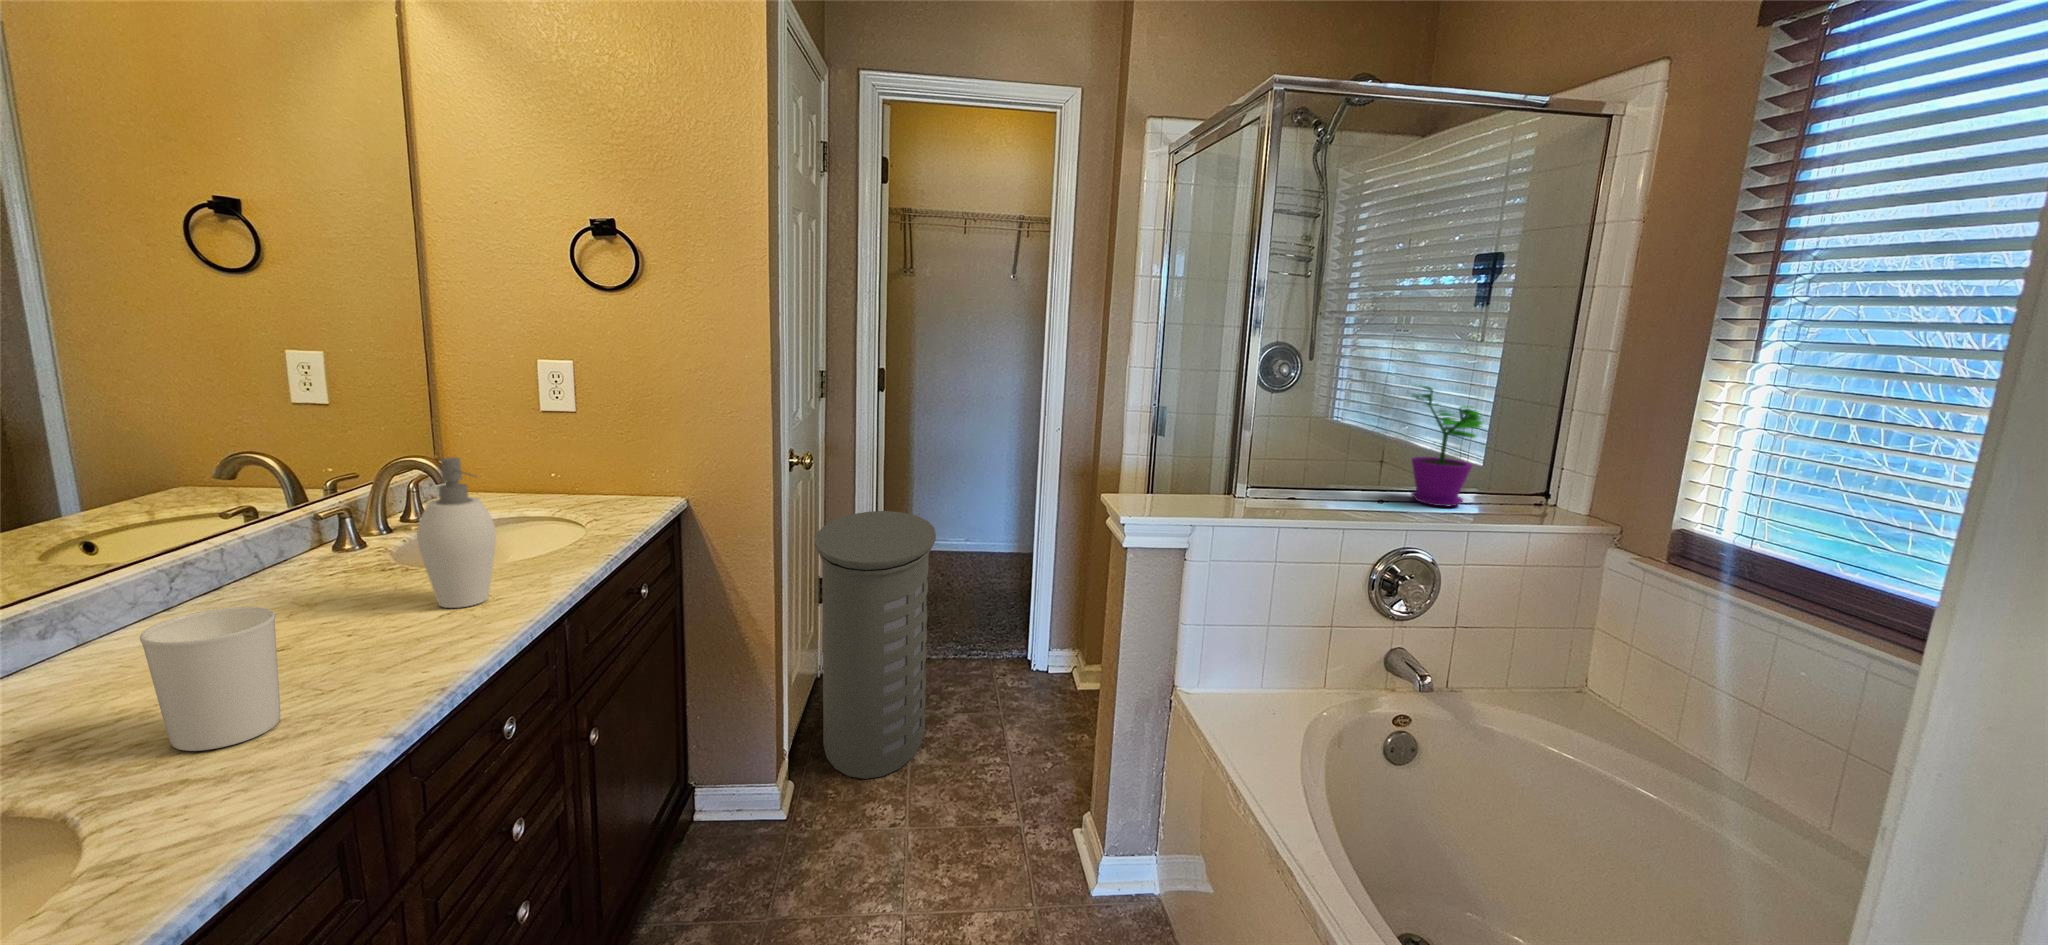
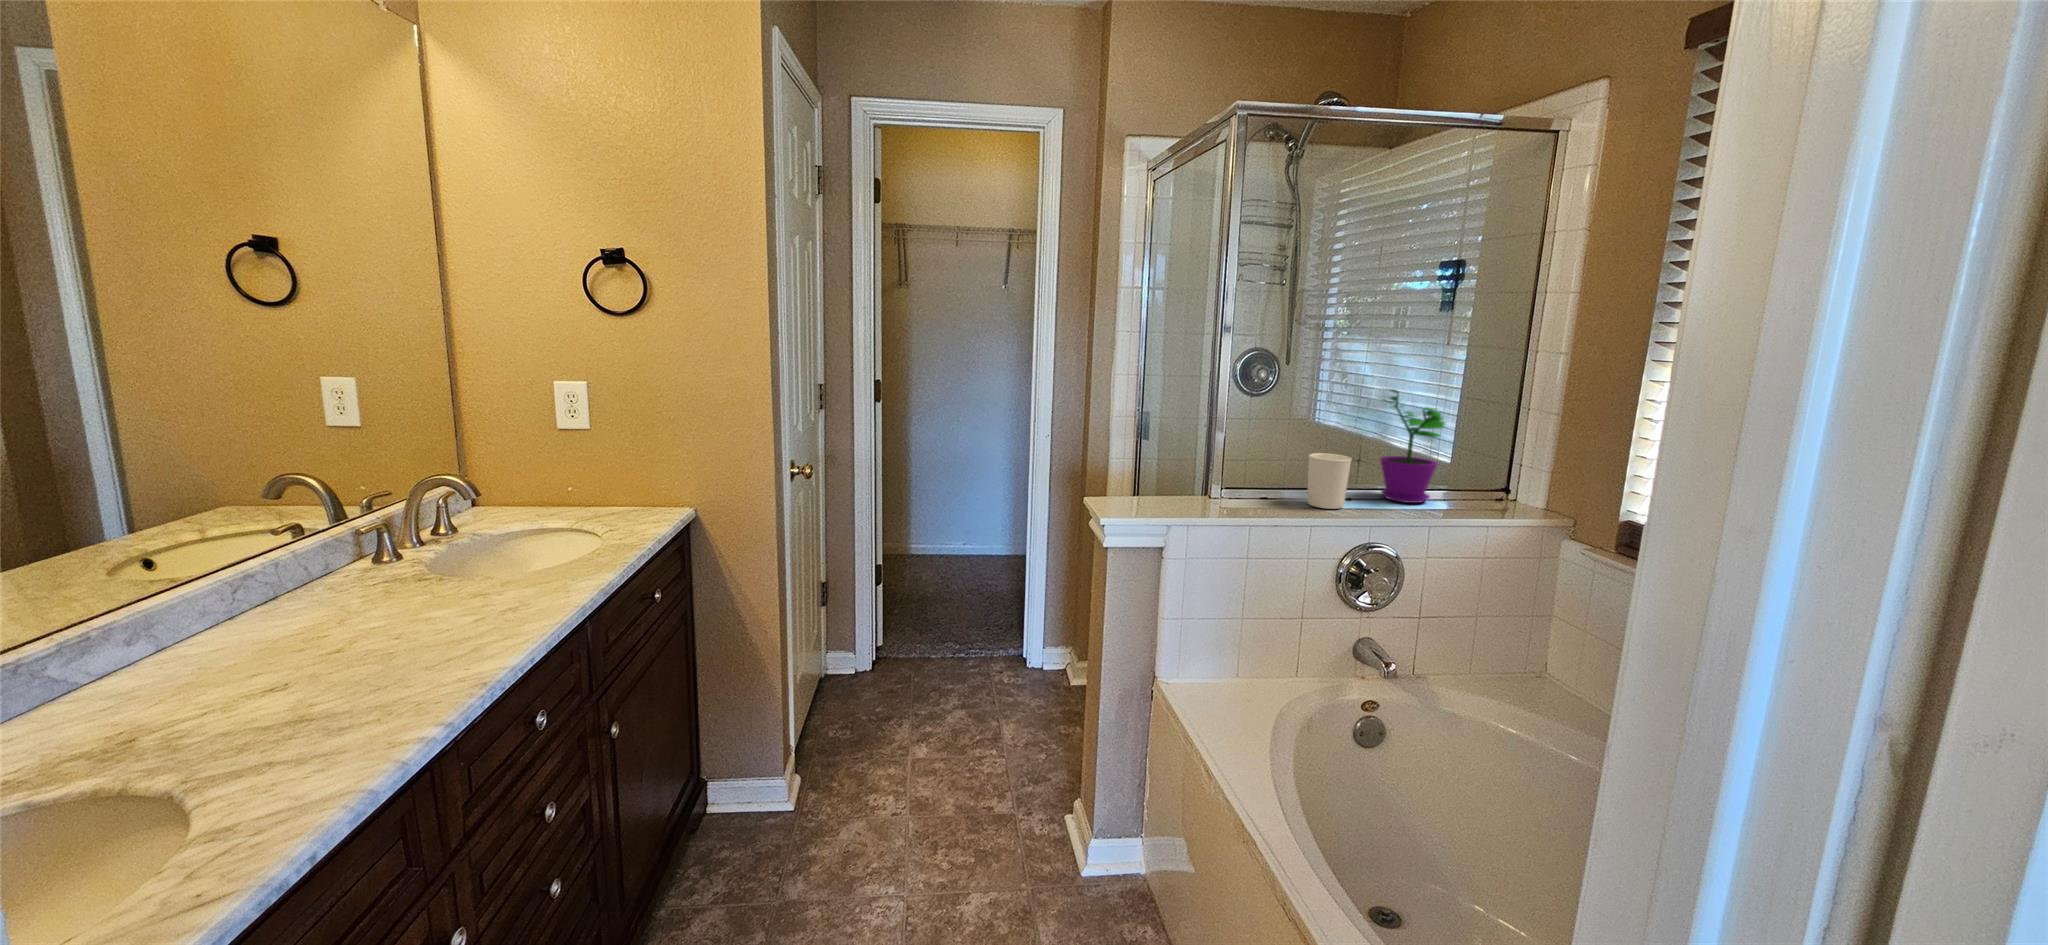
soap dispenser: present [417,457,496,608] -> none [451,477,522,613]
laundry hamper: present [815,511,936,779] -> none [816,516,932,773]
candle holder: present [140,607,280,751] -> present [1307,453,1352,509]

